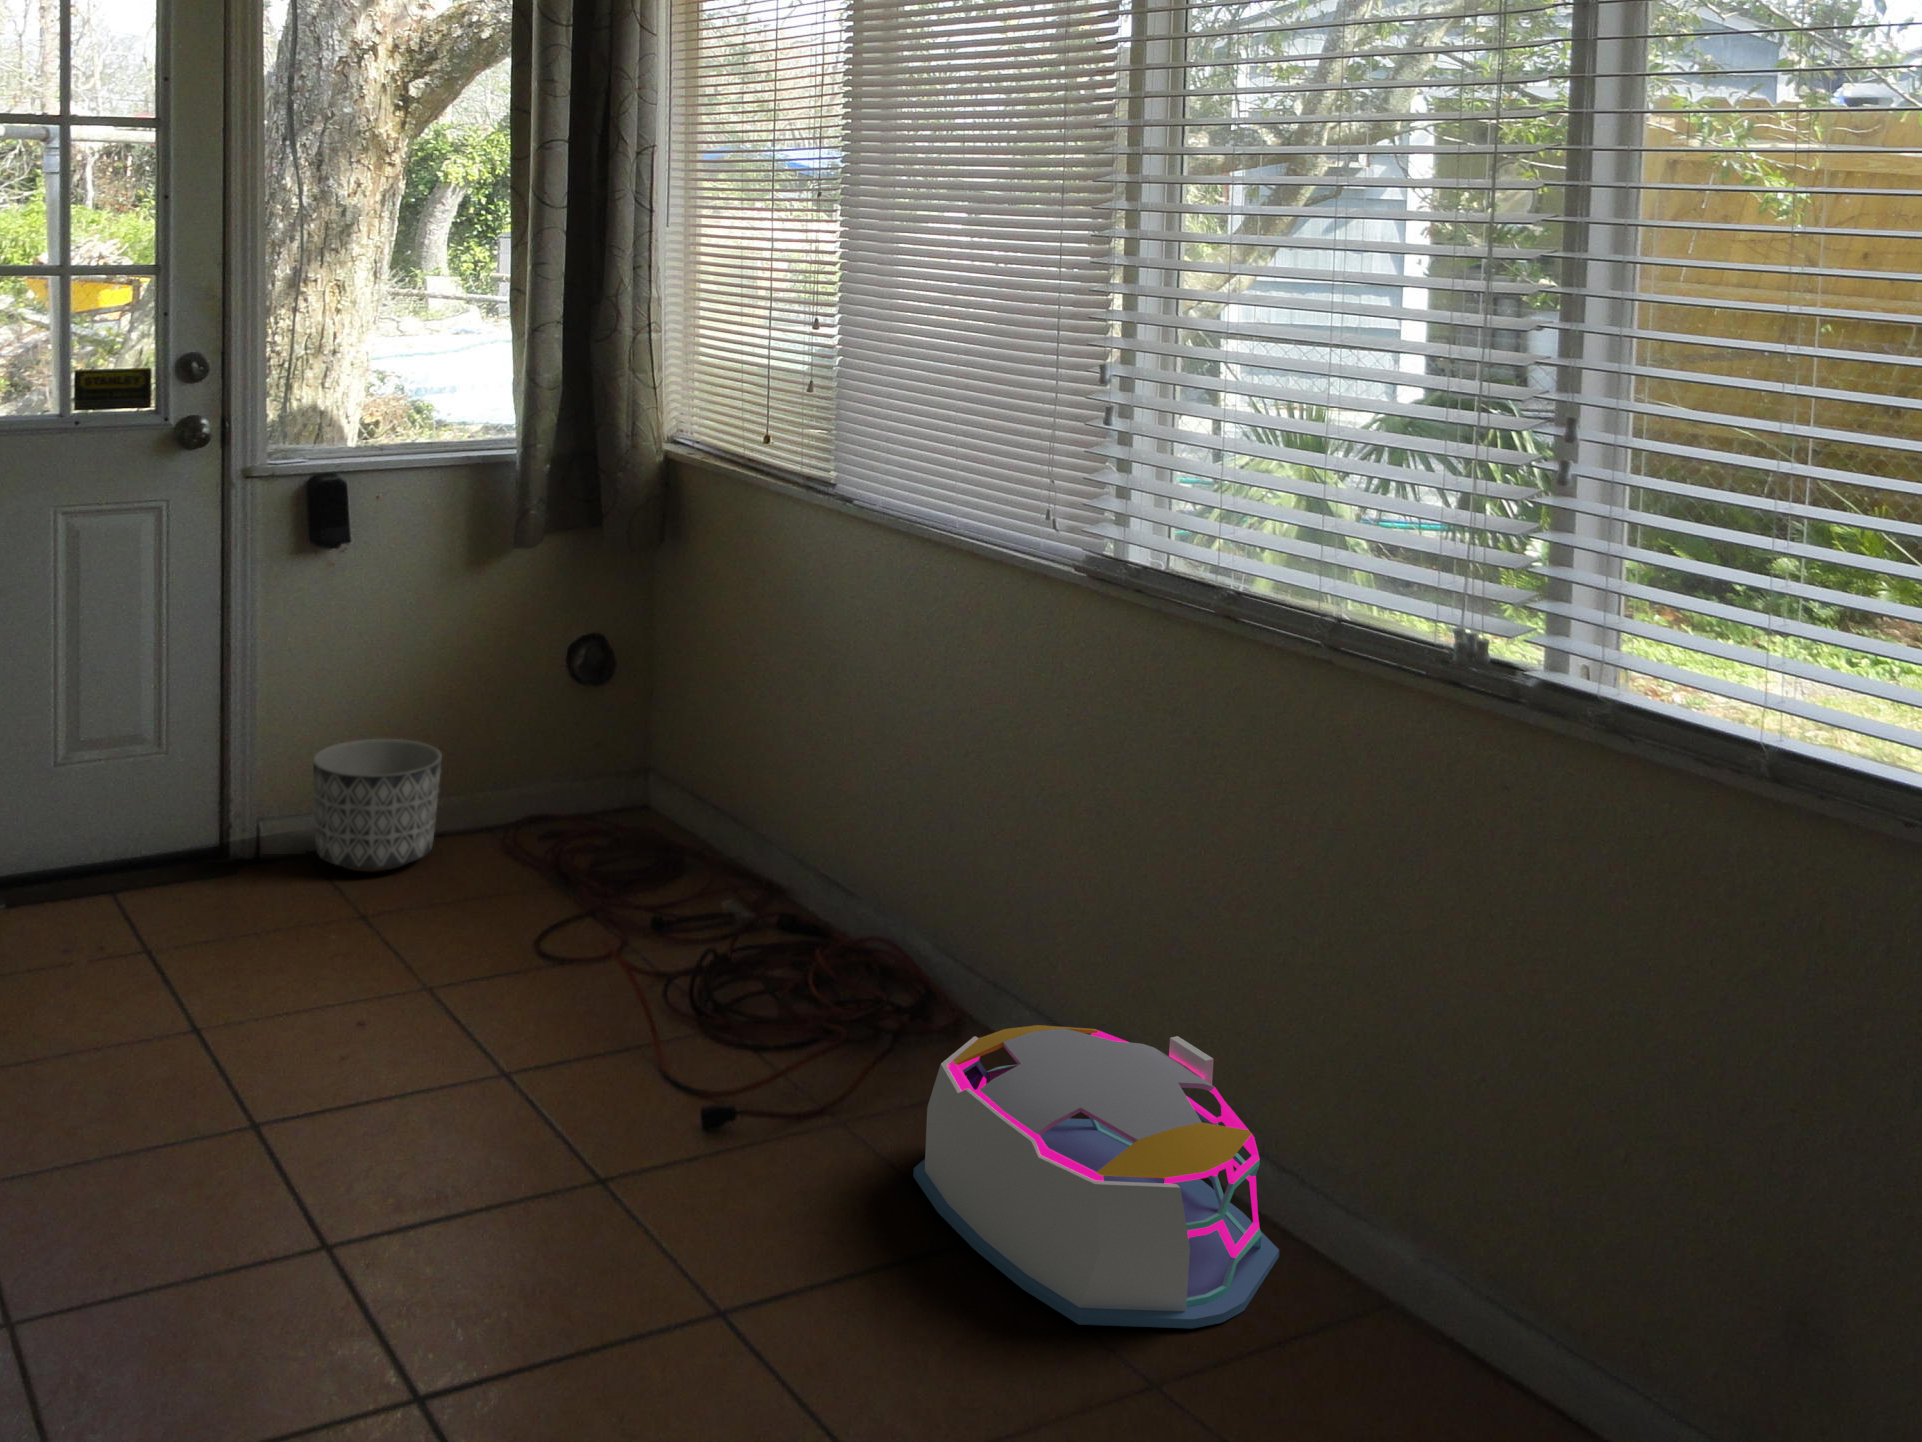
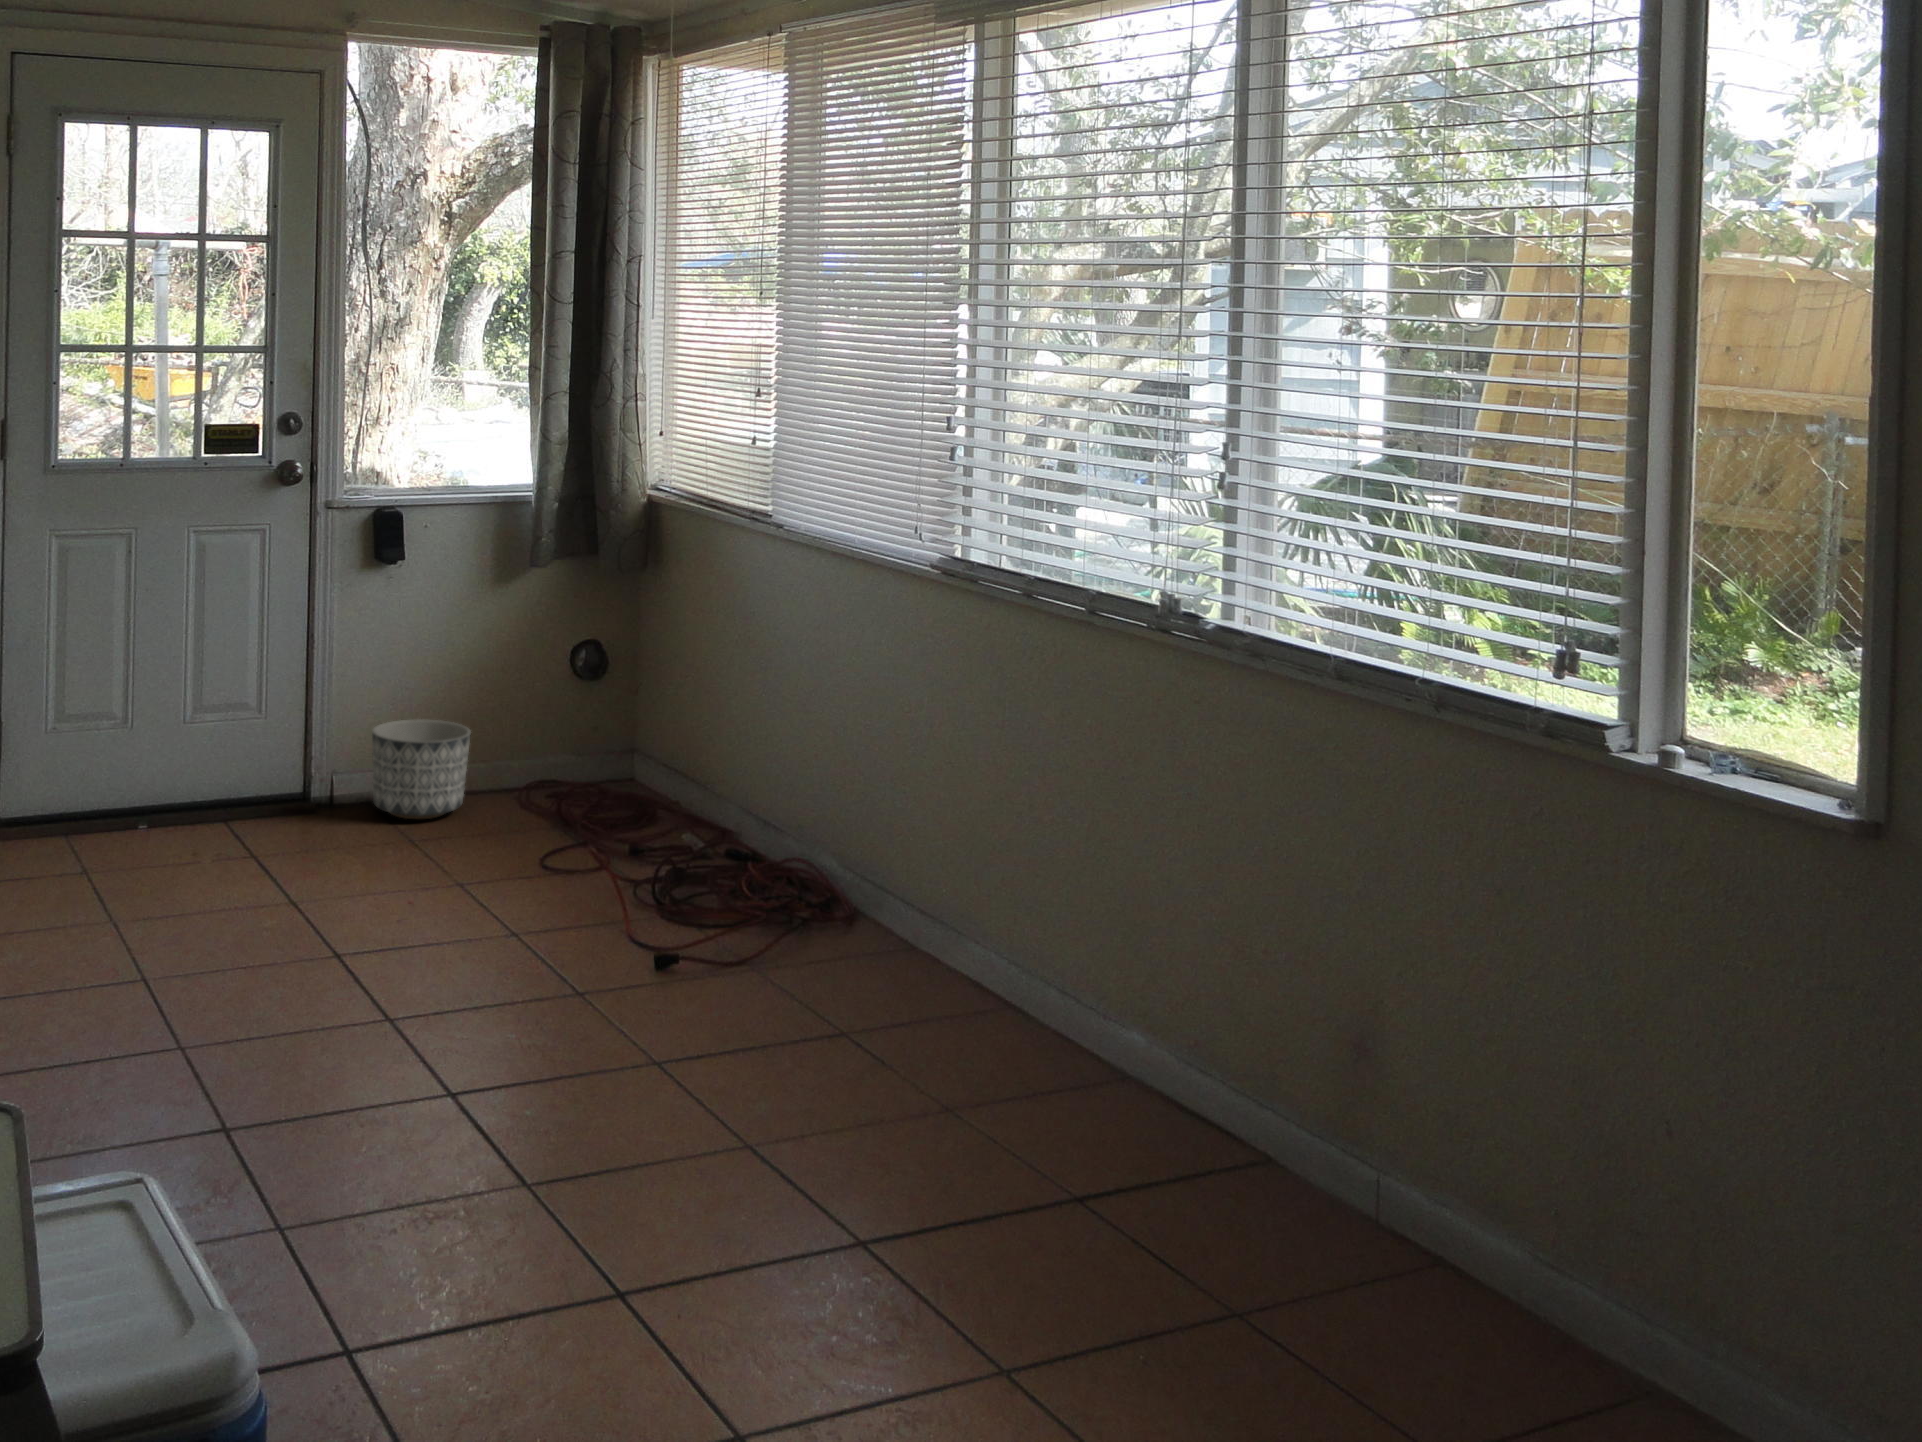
storage bin: present [913,1025,1279,1328] -> none [802,903,1059,1090]

